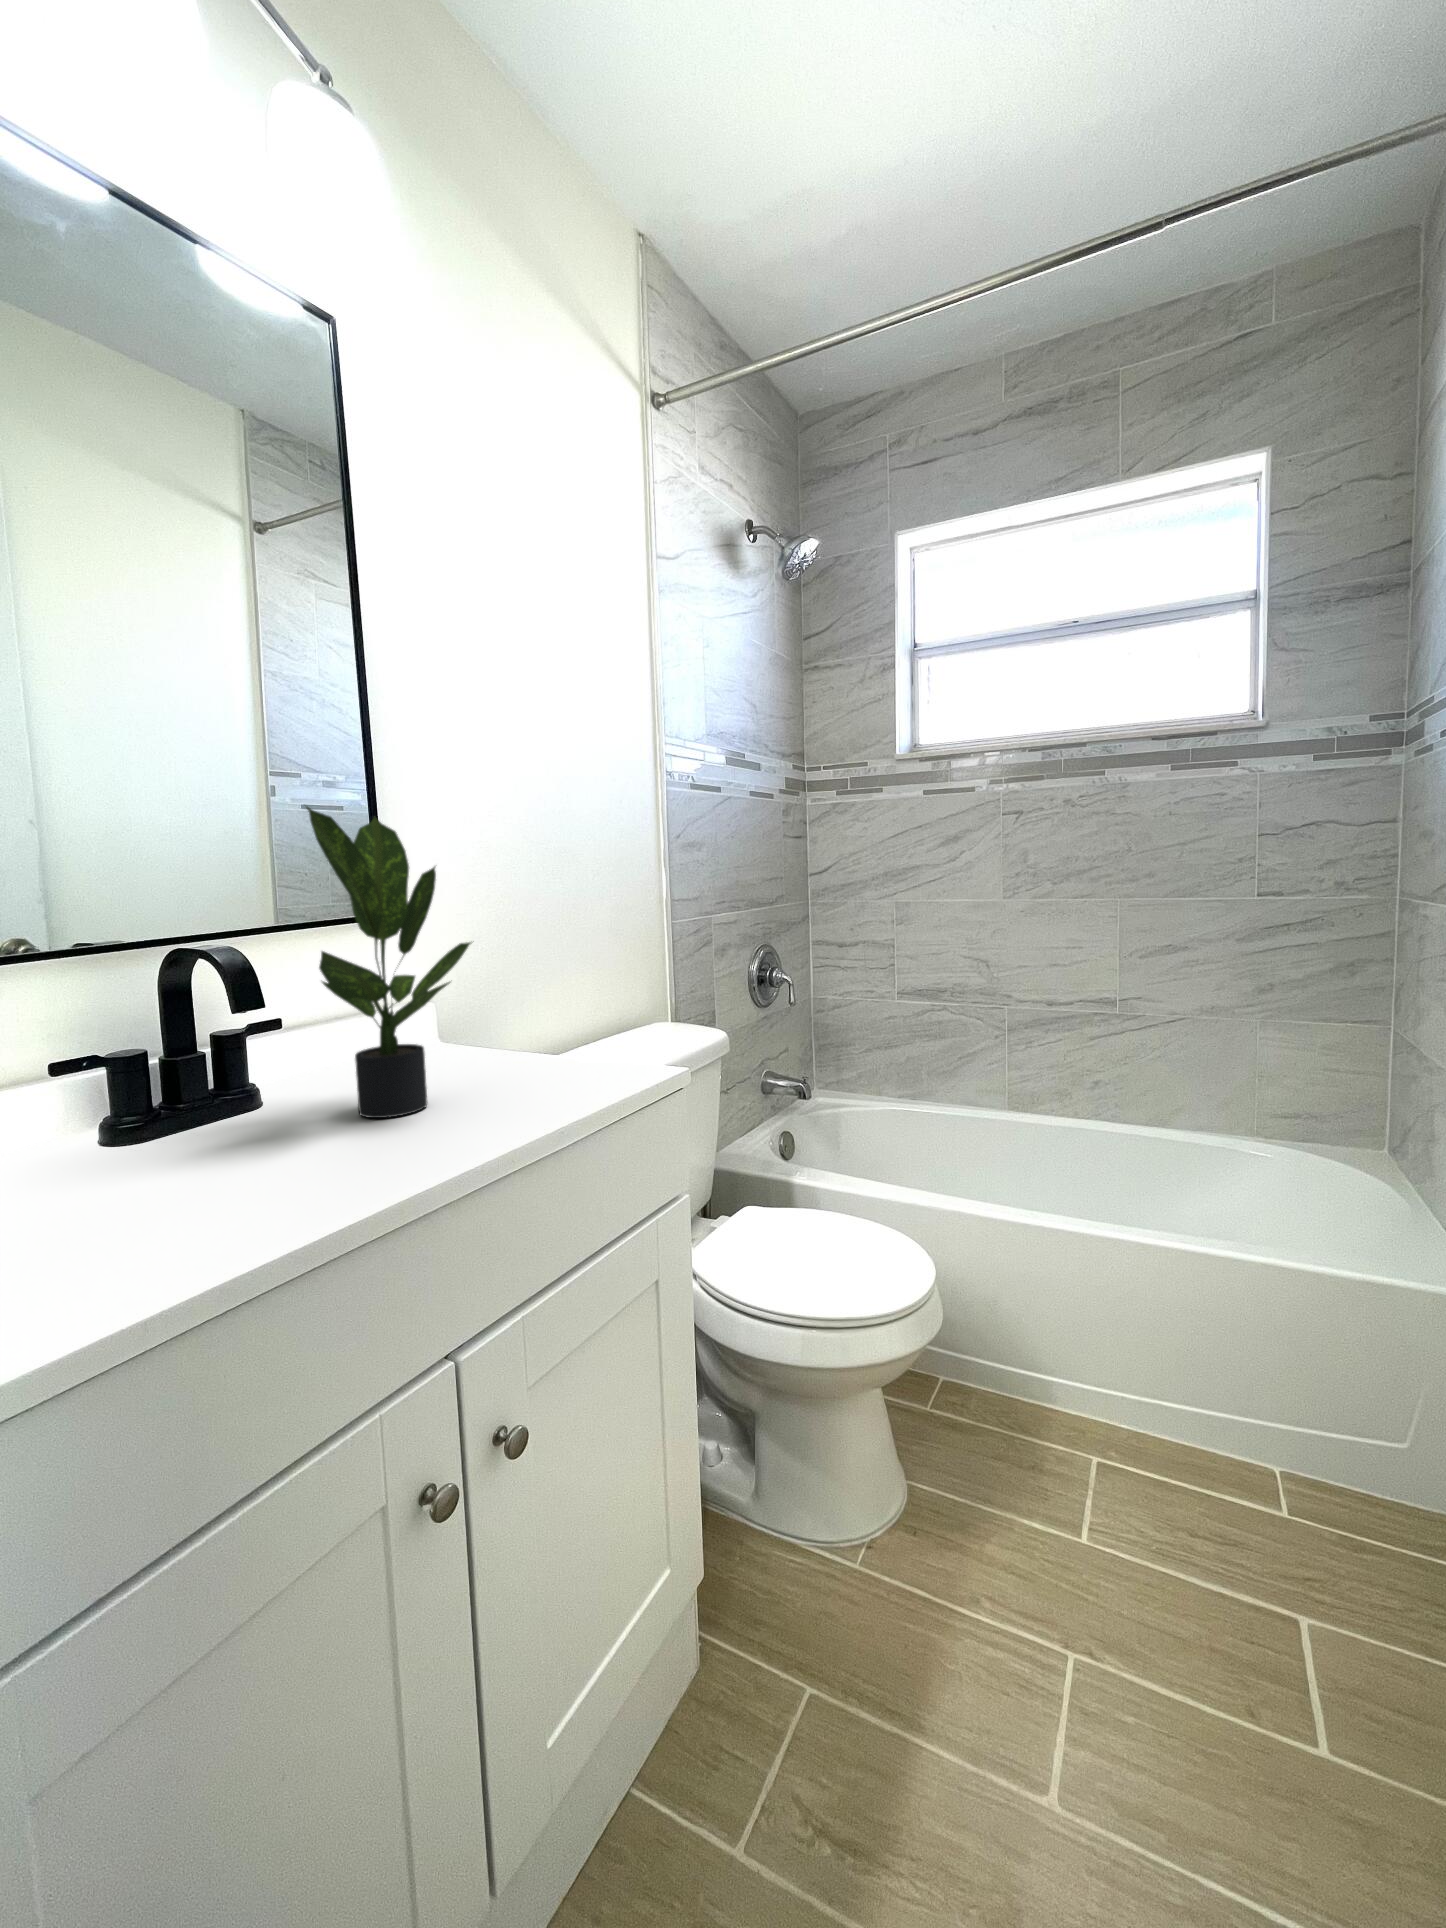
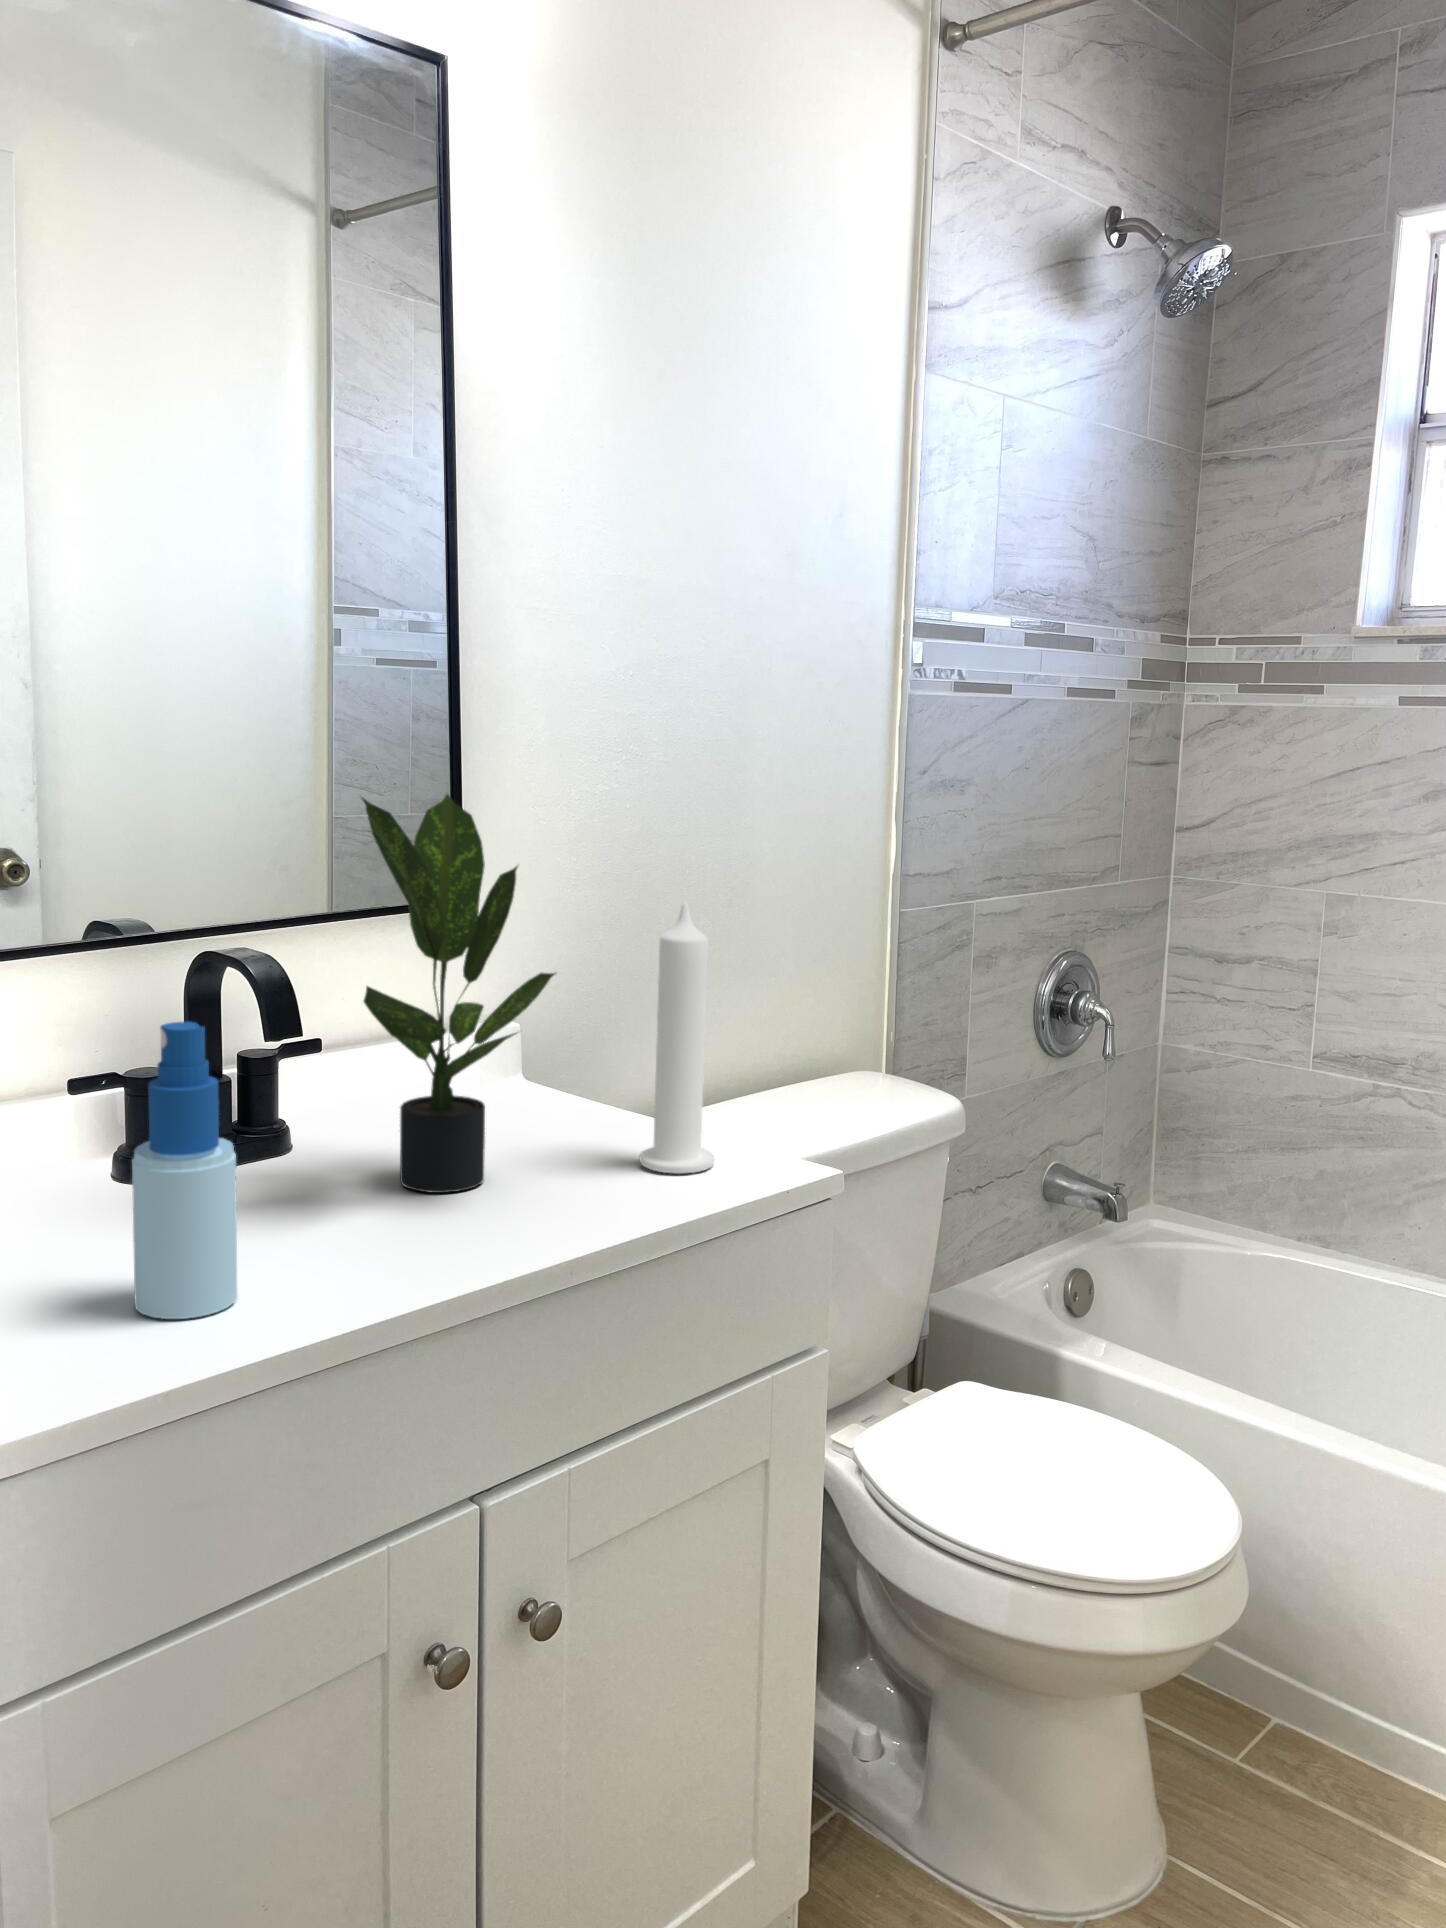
candle: none [544,887,598,1082] -> present [640,902,714,1173]
spray bottle: none [102,975,220,1247] -> present [132,1022,237,1319]

